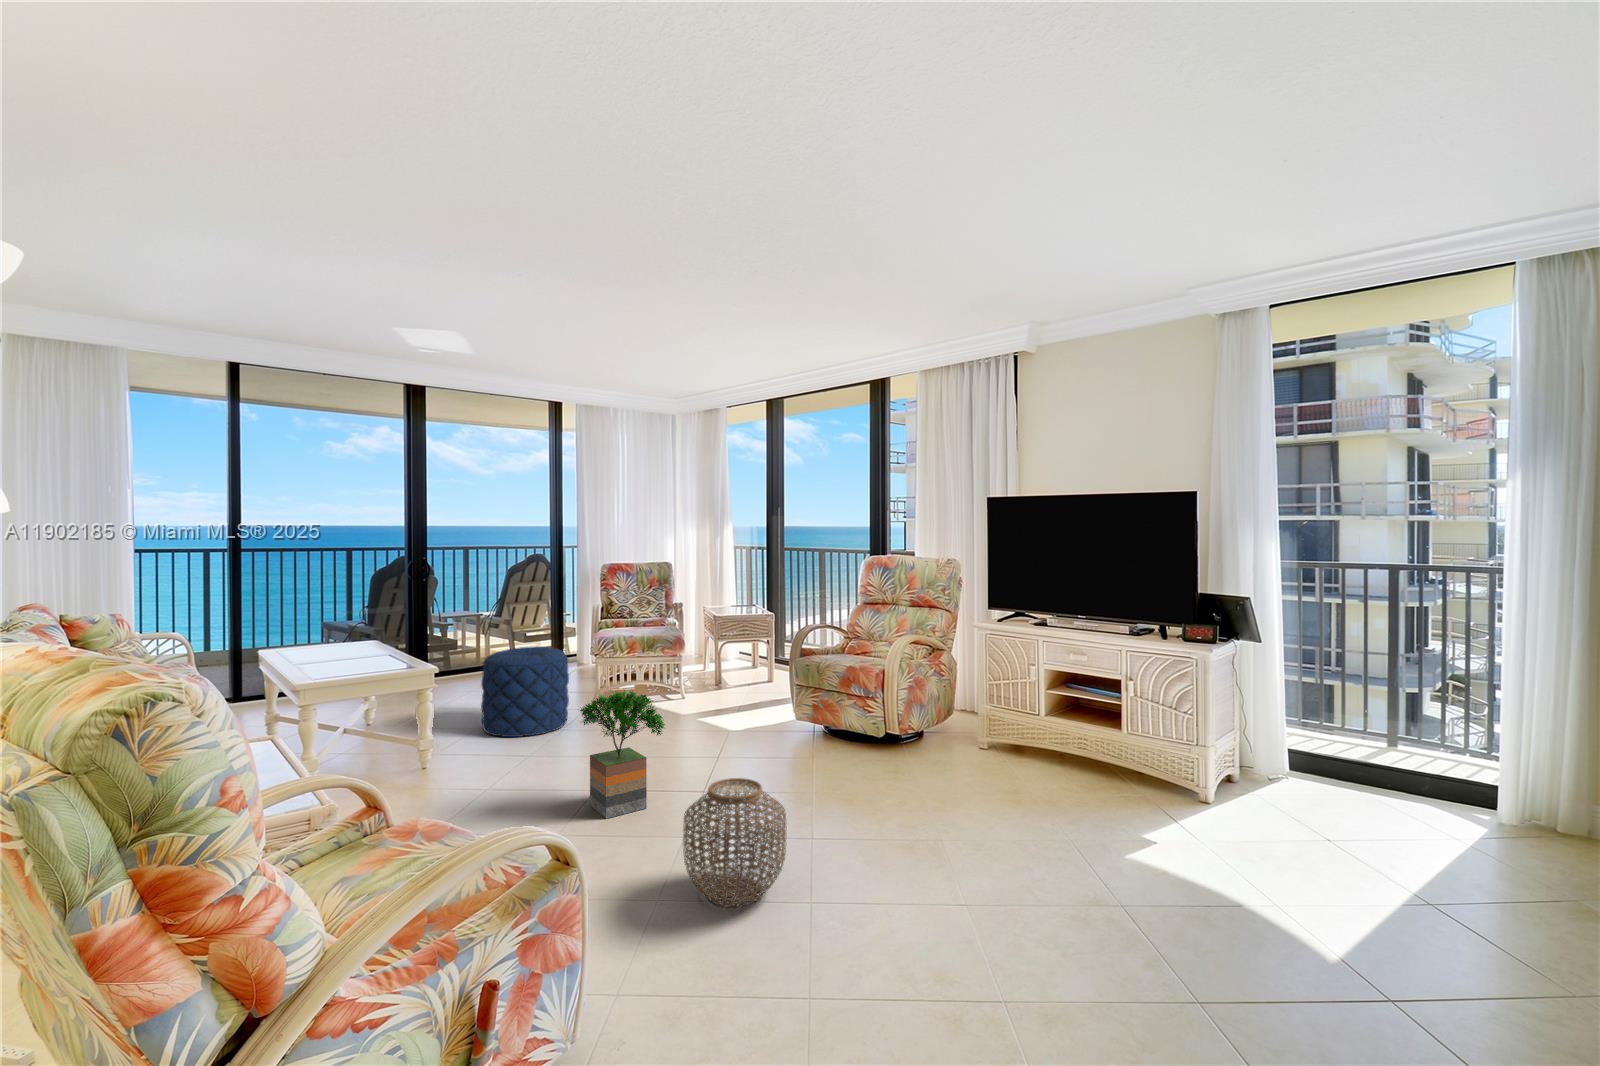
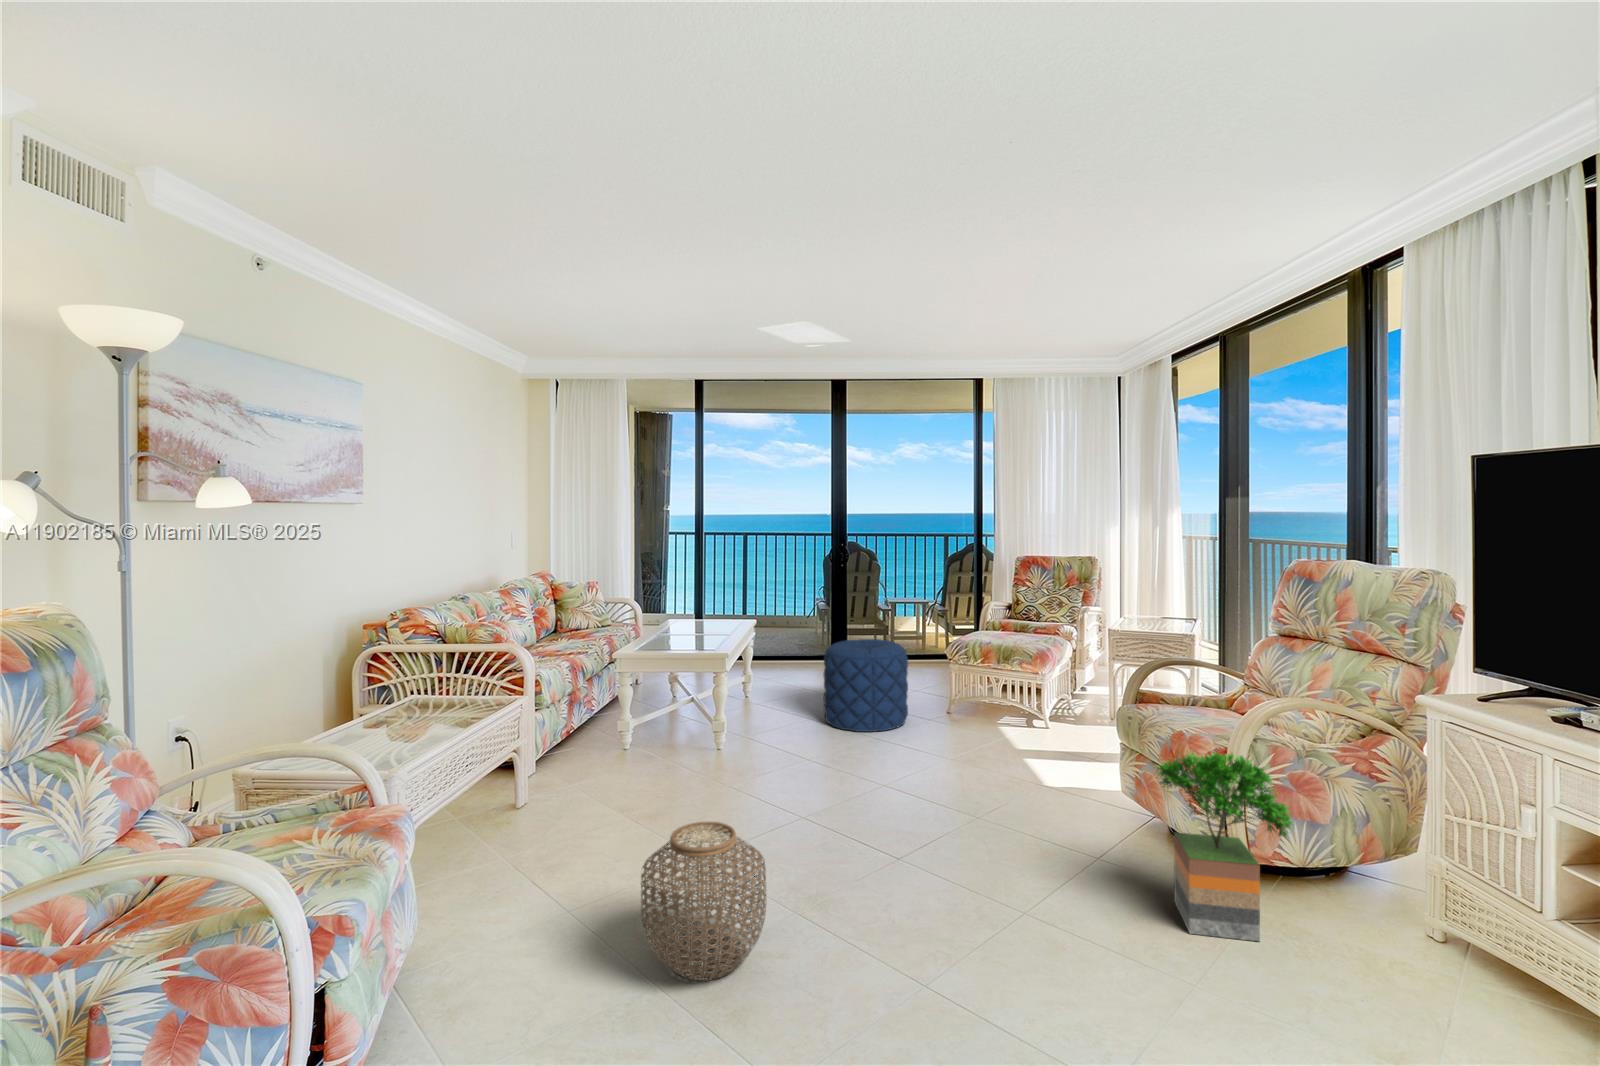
potted tree: present [580,690,665,819] -> present [1156,752,1292,942]

